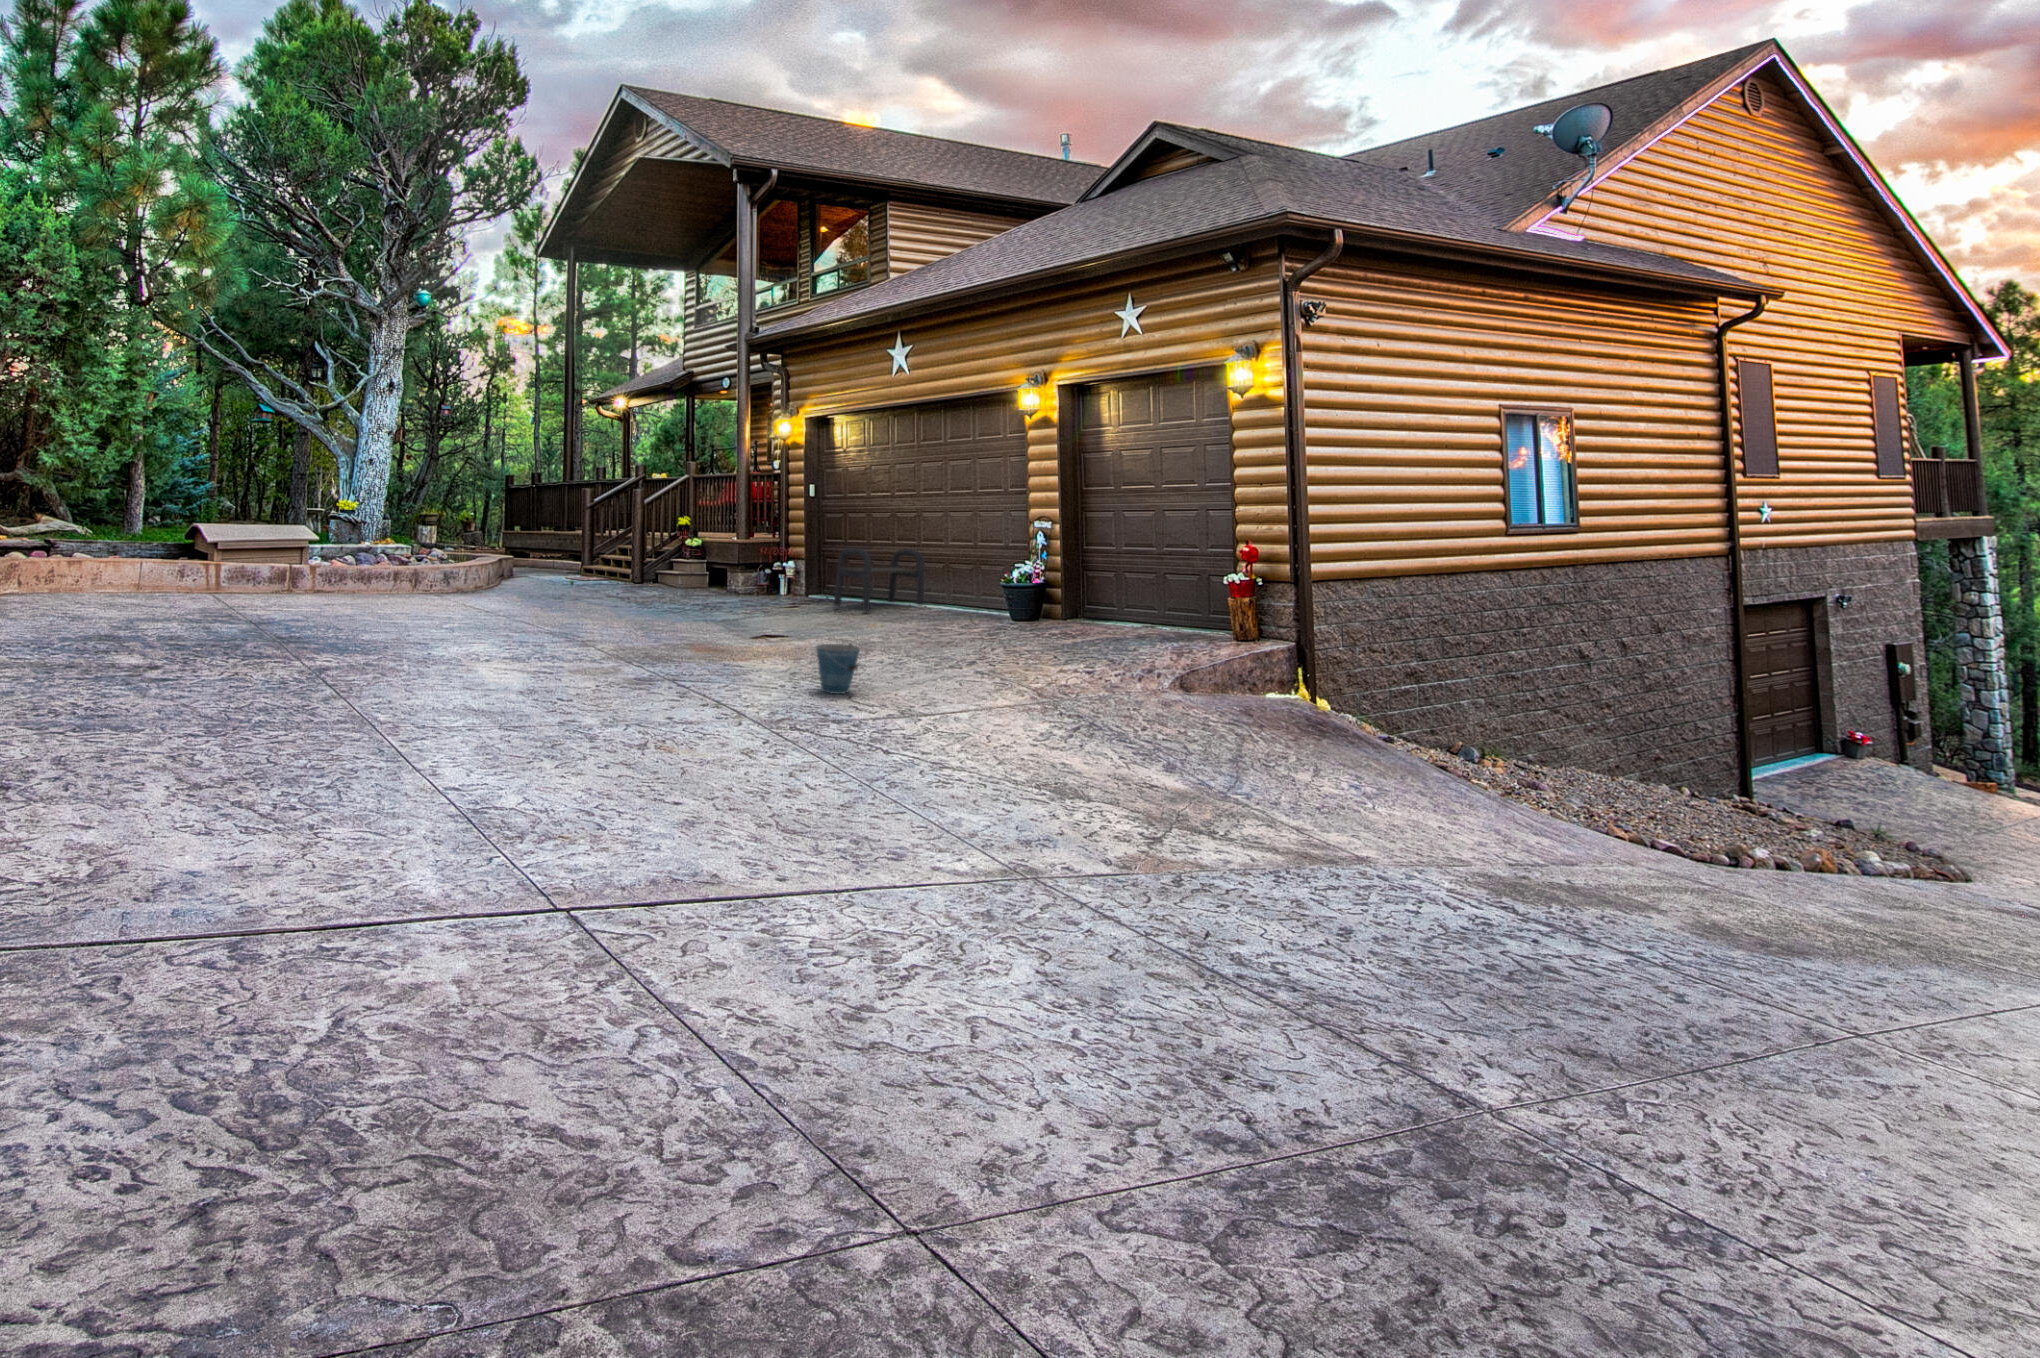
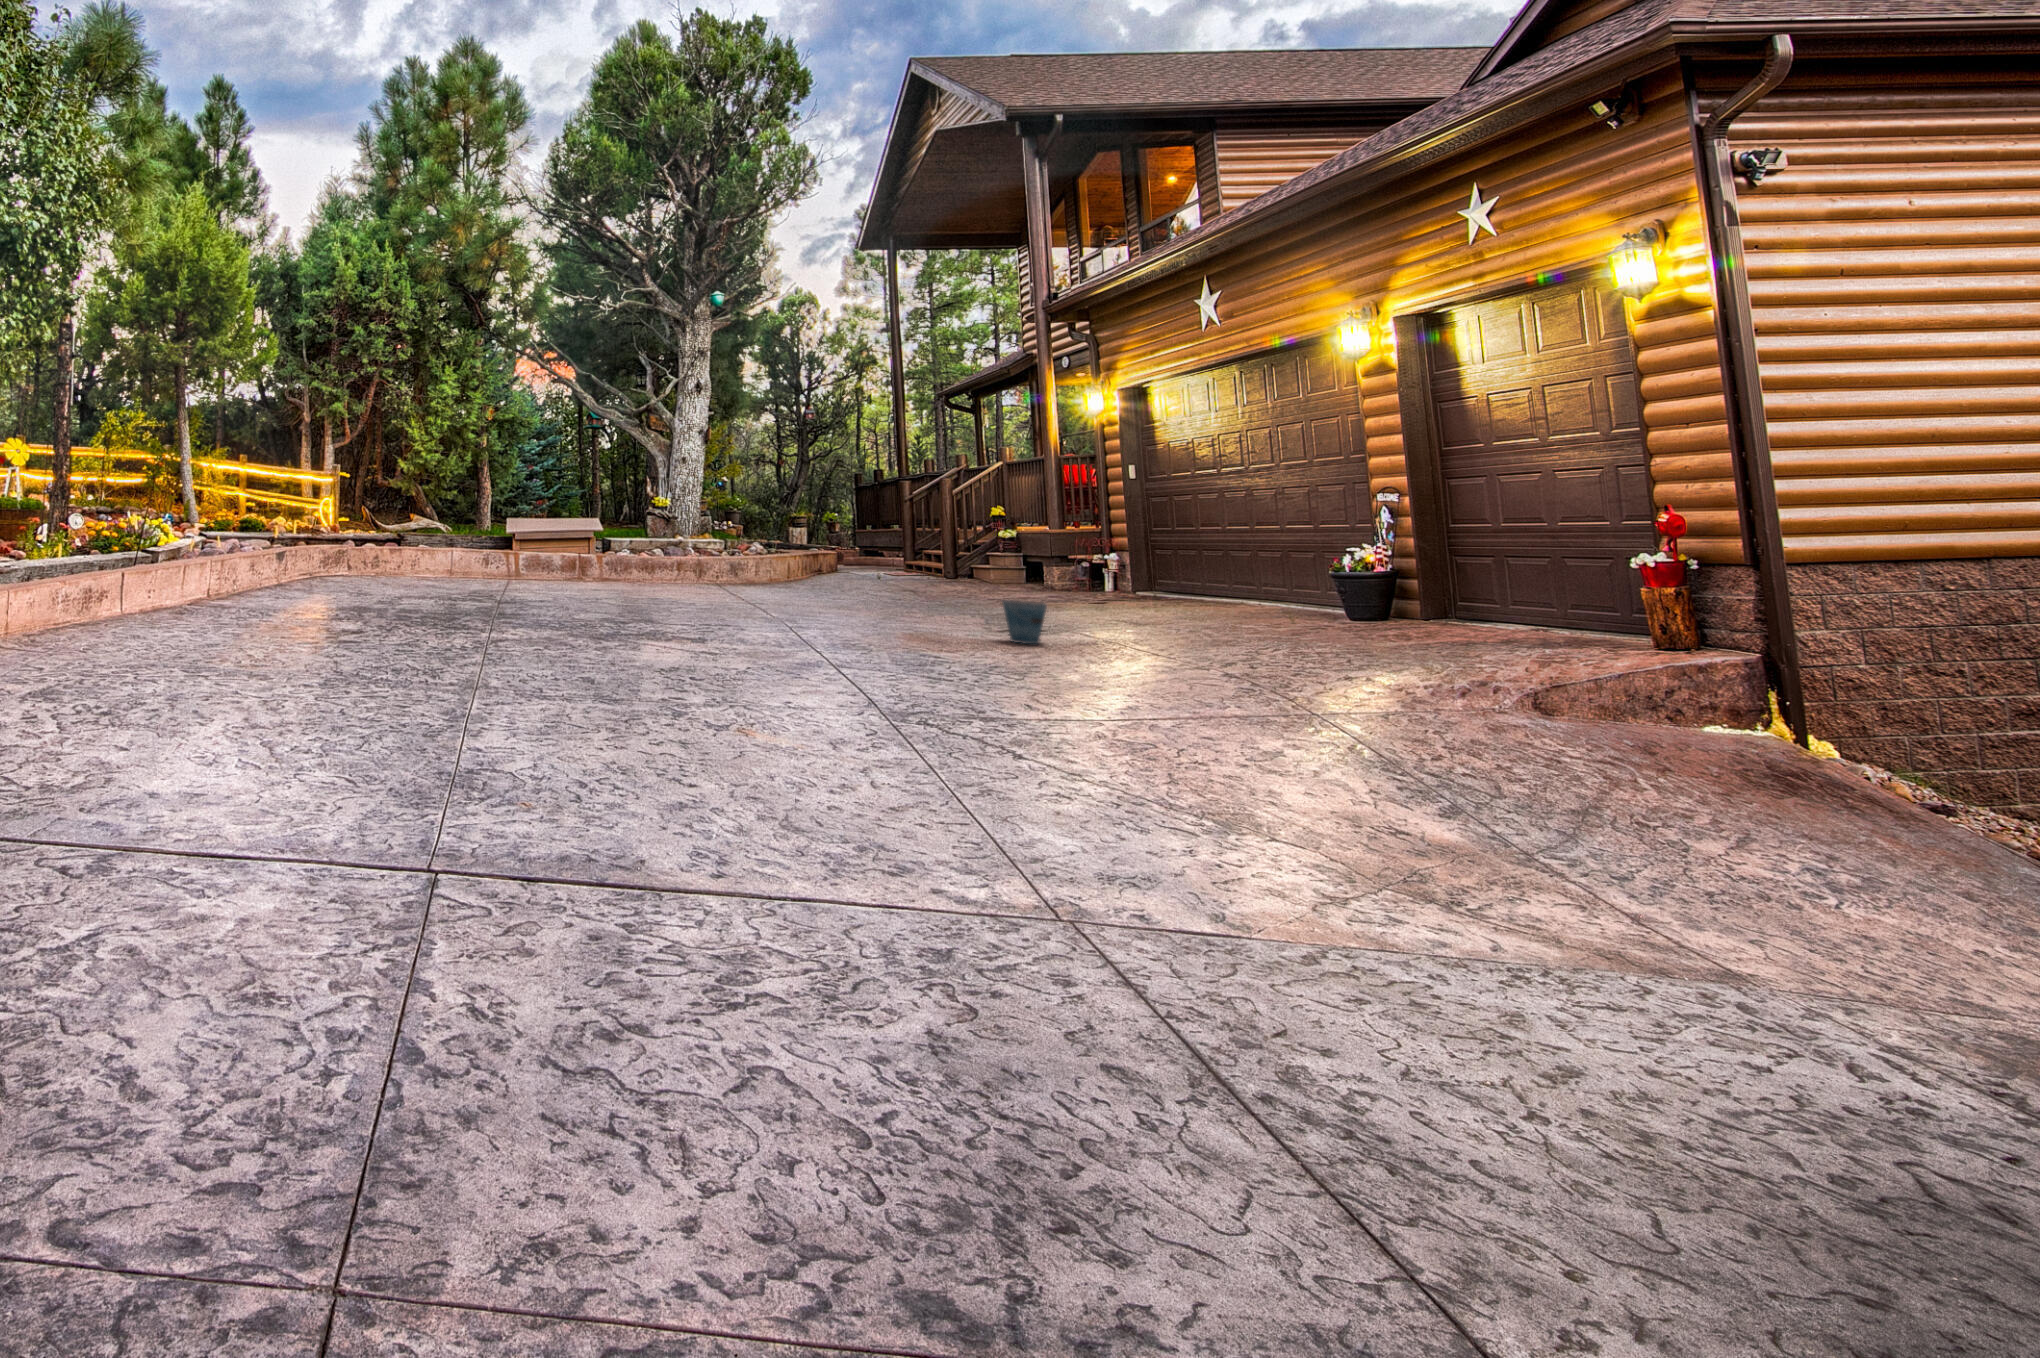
bench: present [834,548,924,611] -> none [1135,531,1259,605]

